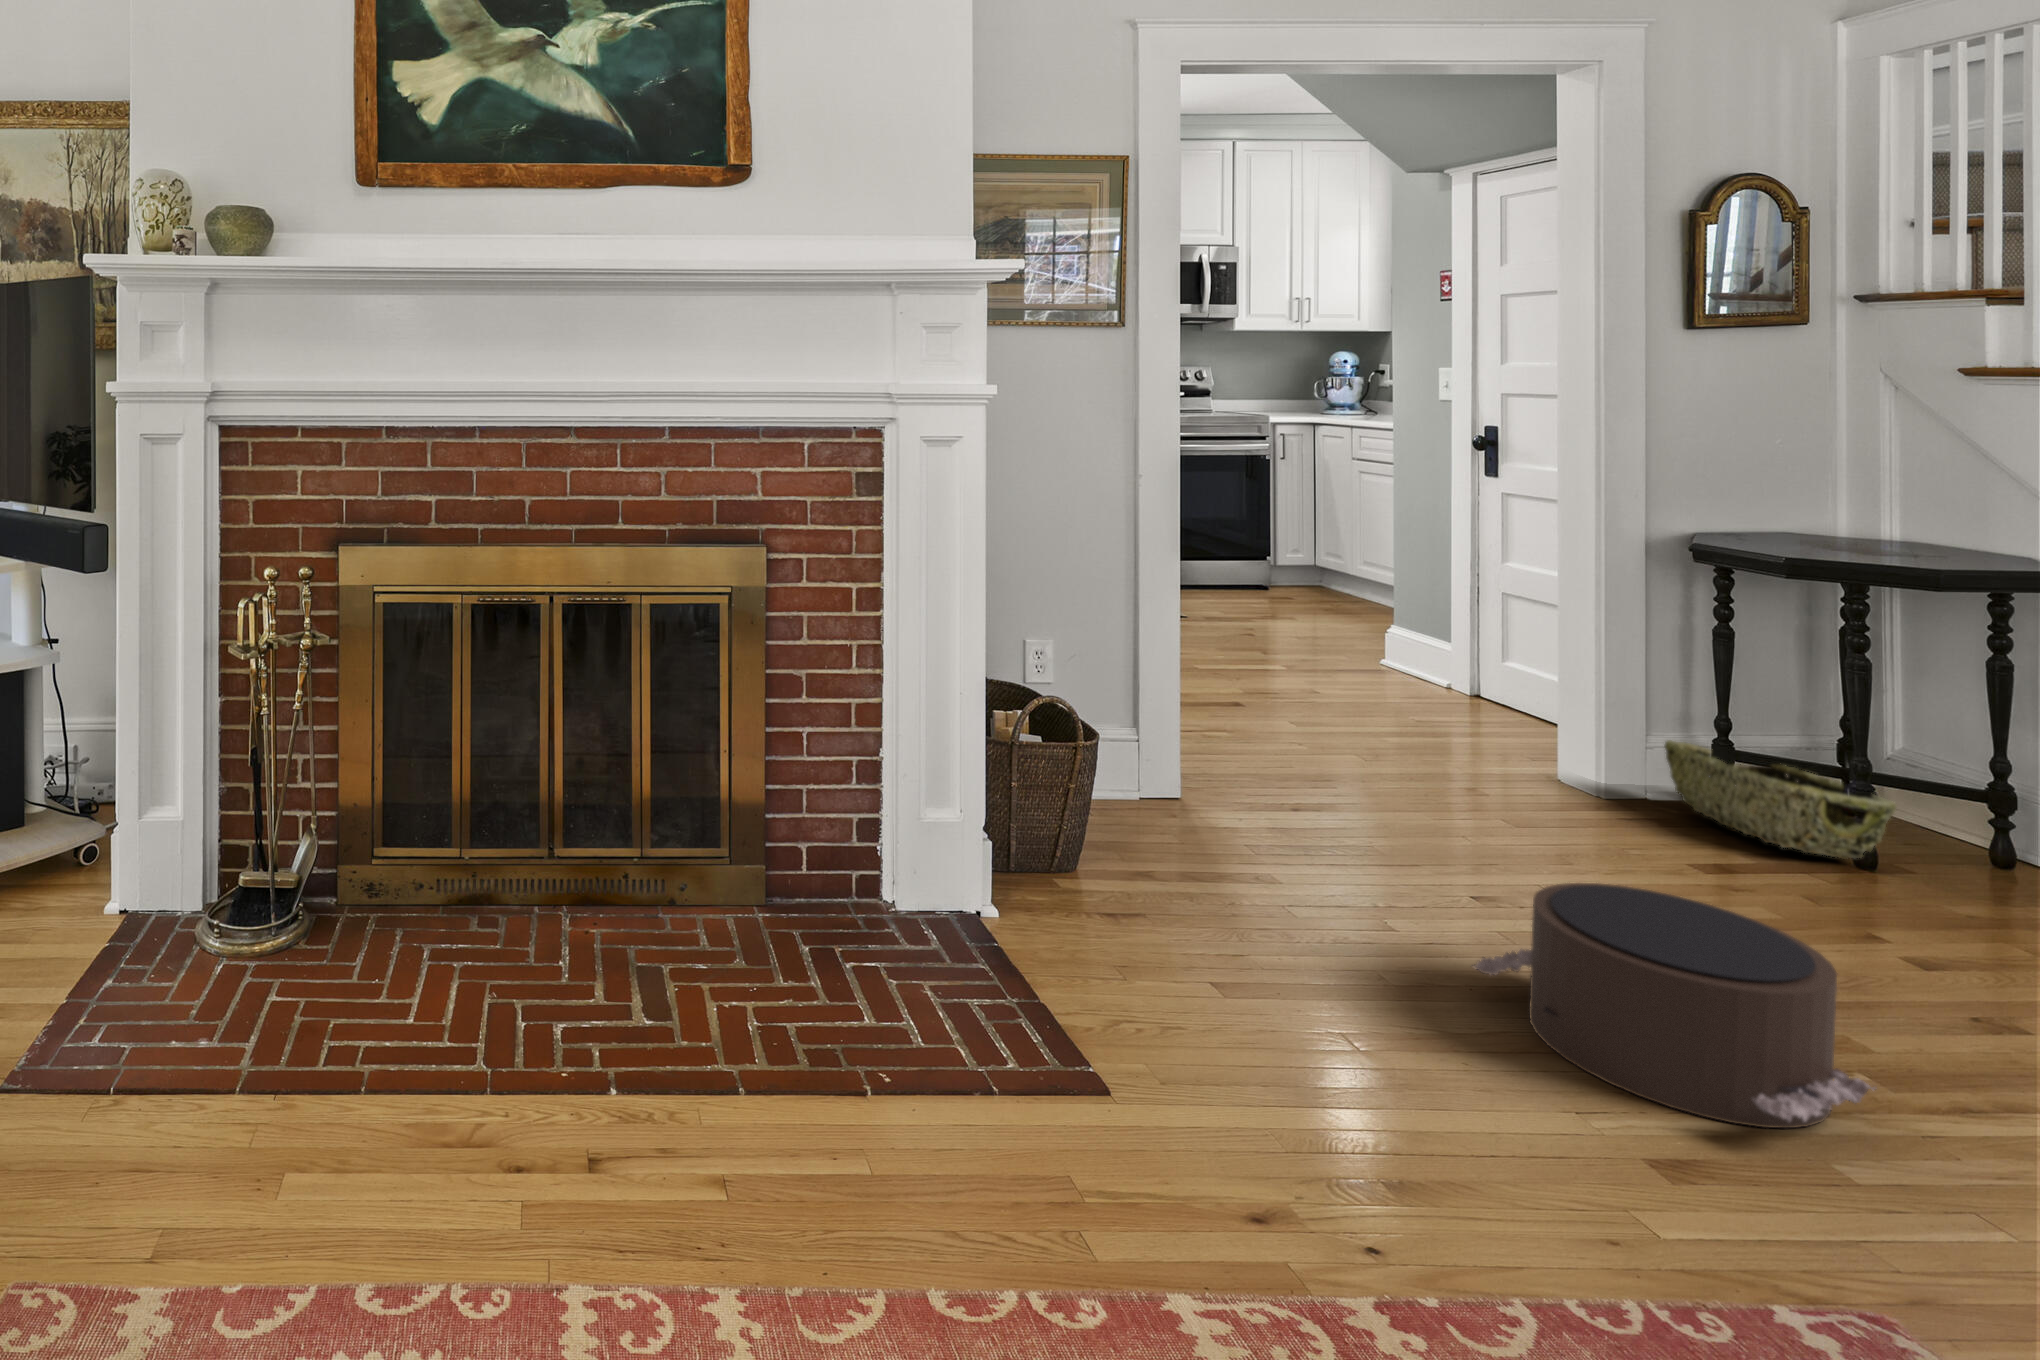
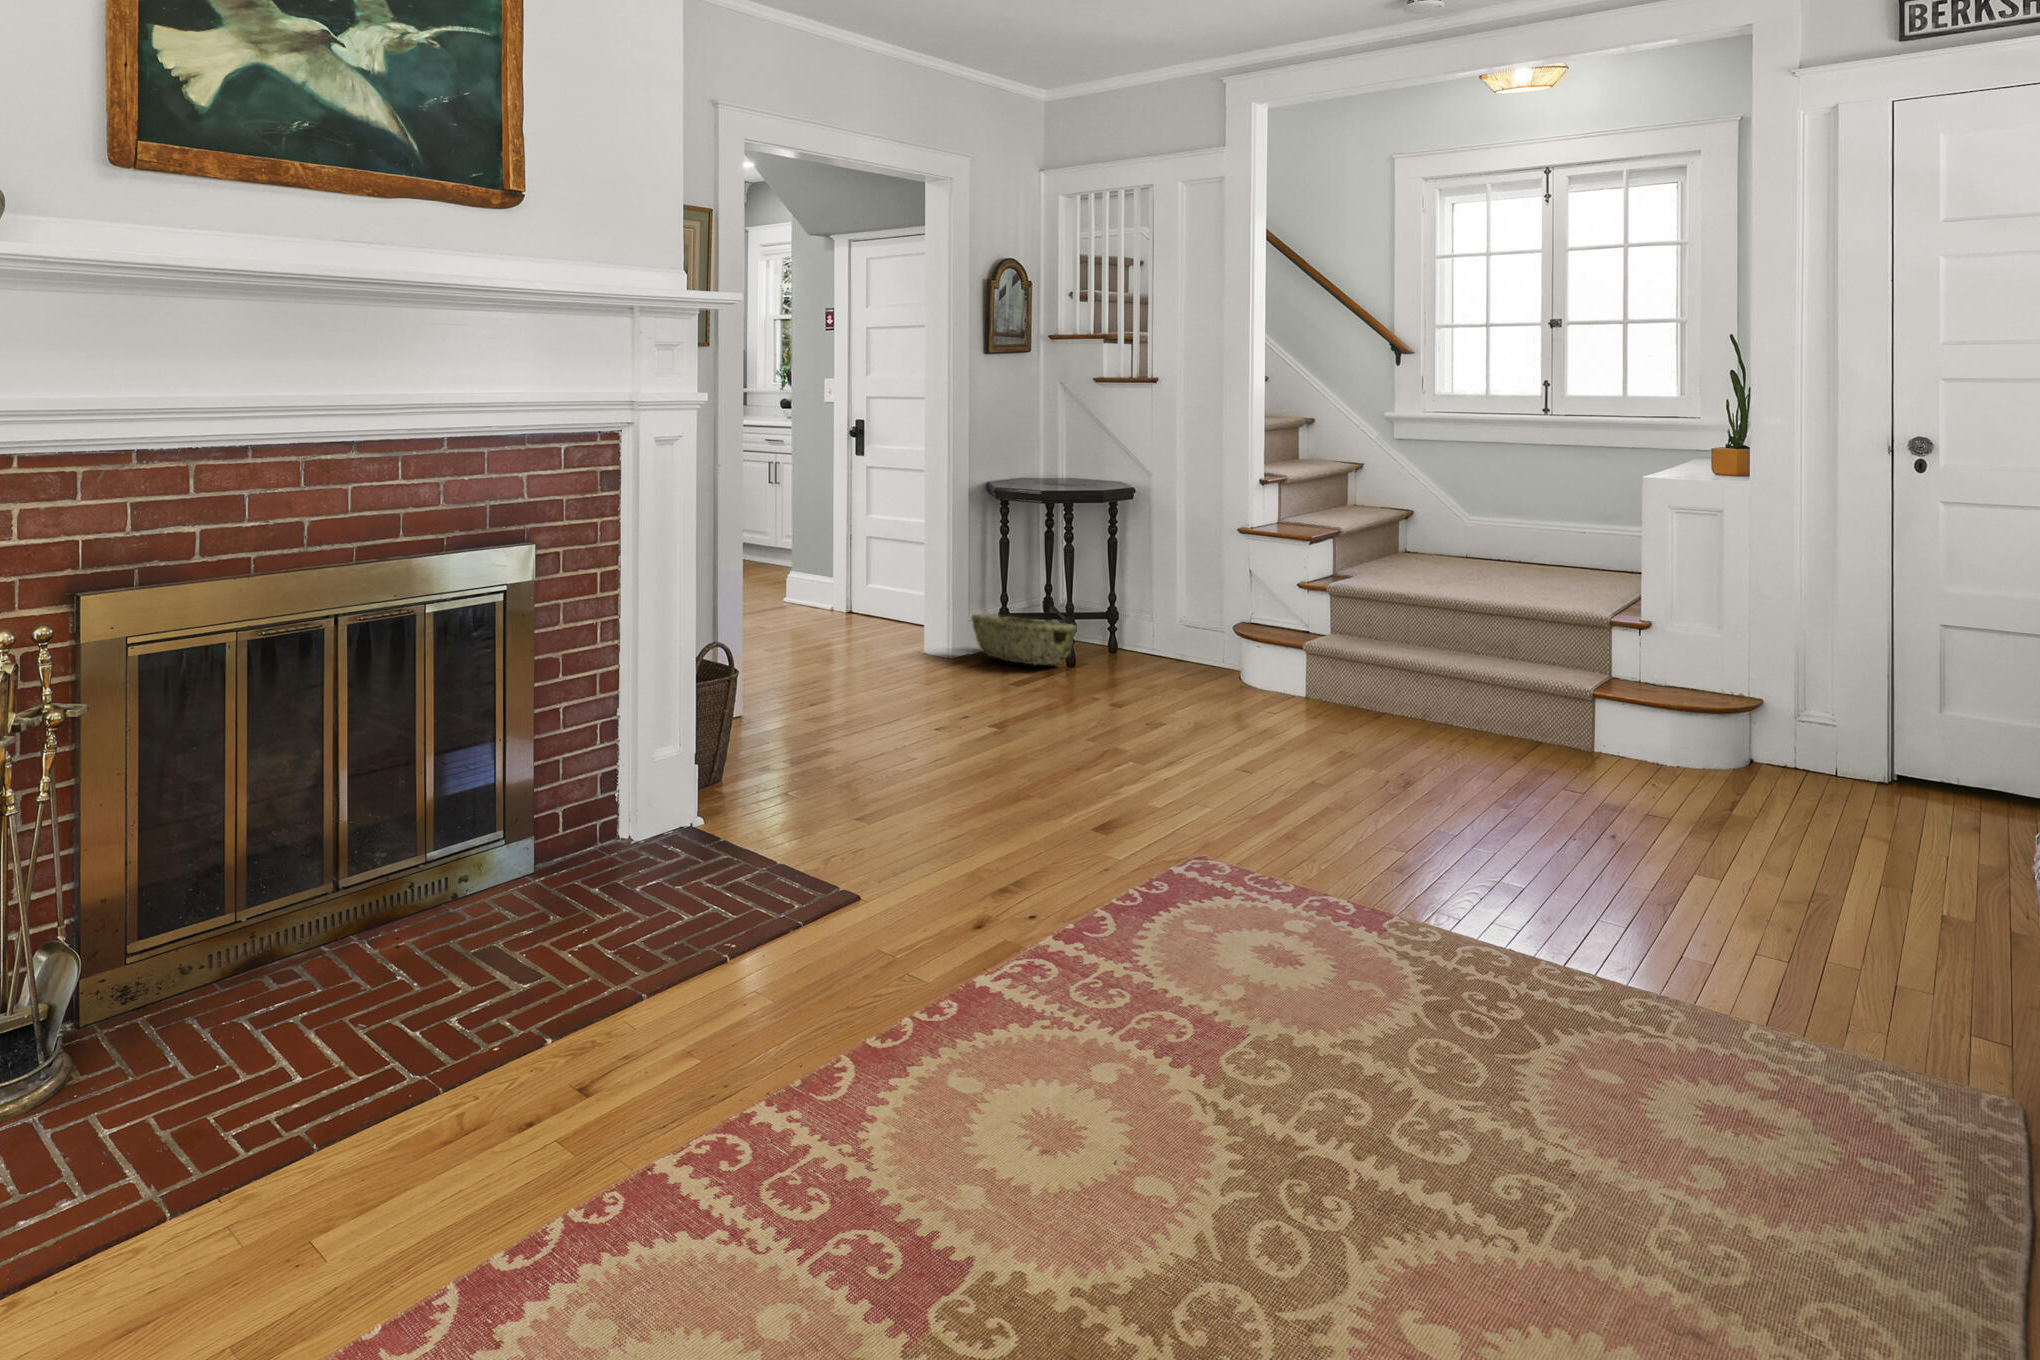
pouf: present [1471,883,1877,1128] -> none [974,687,1153,801]

